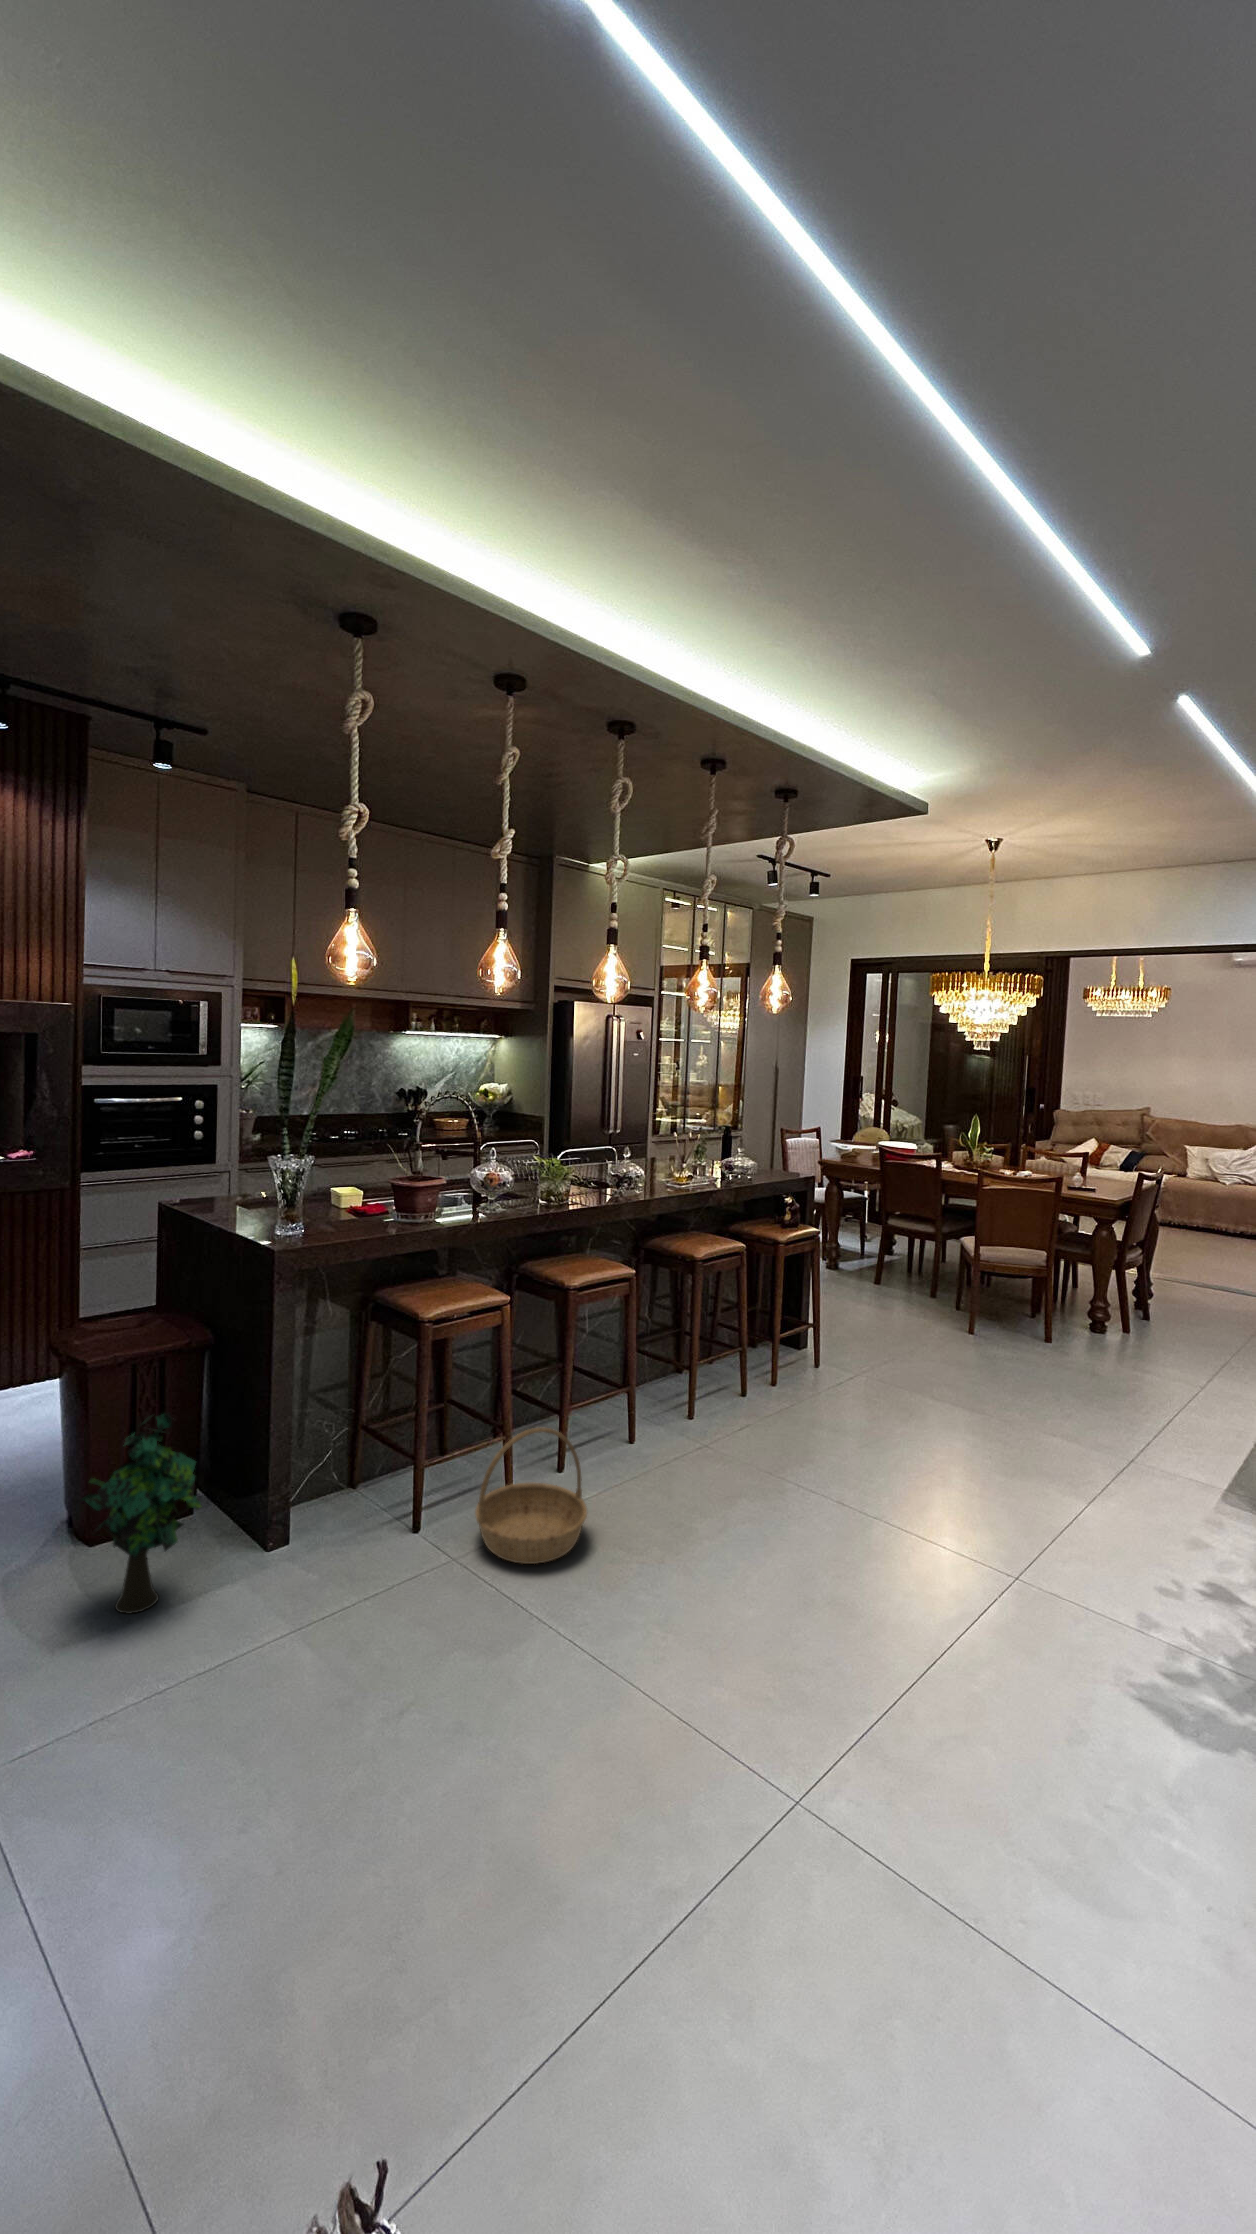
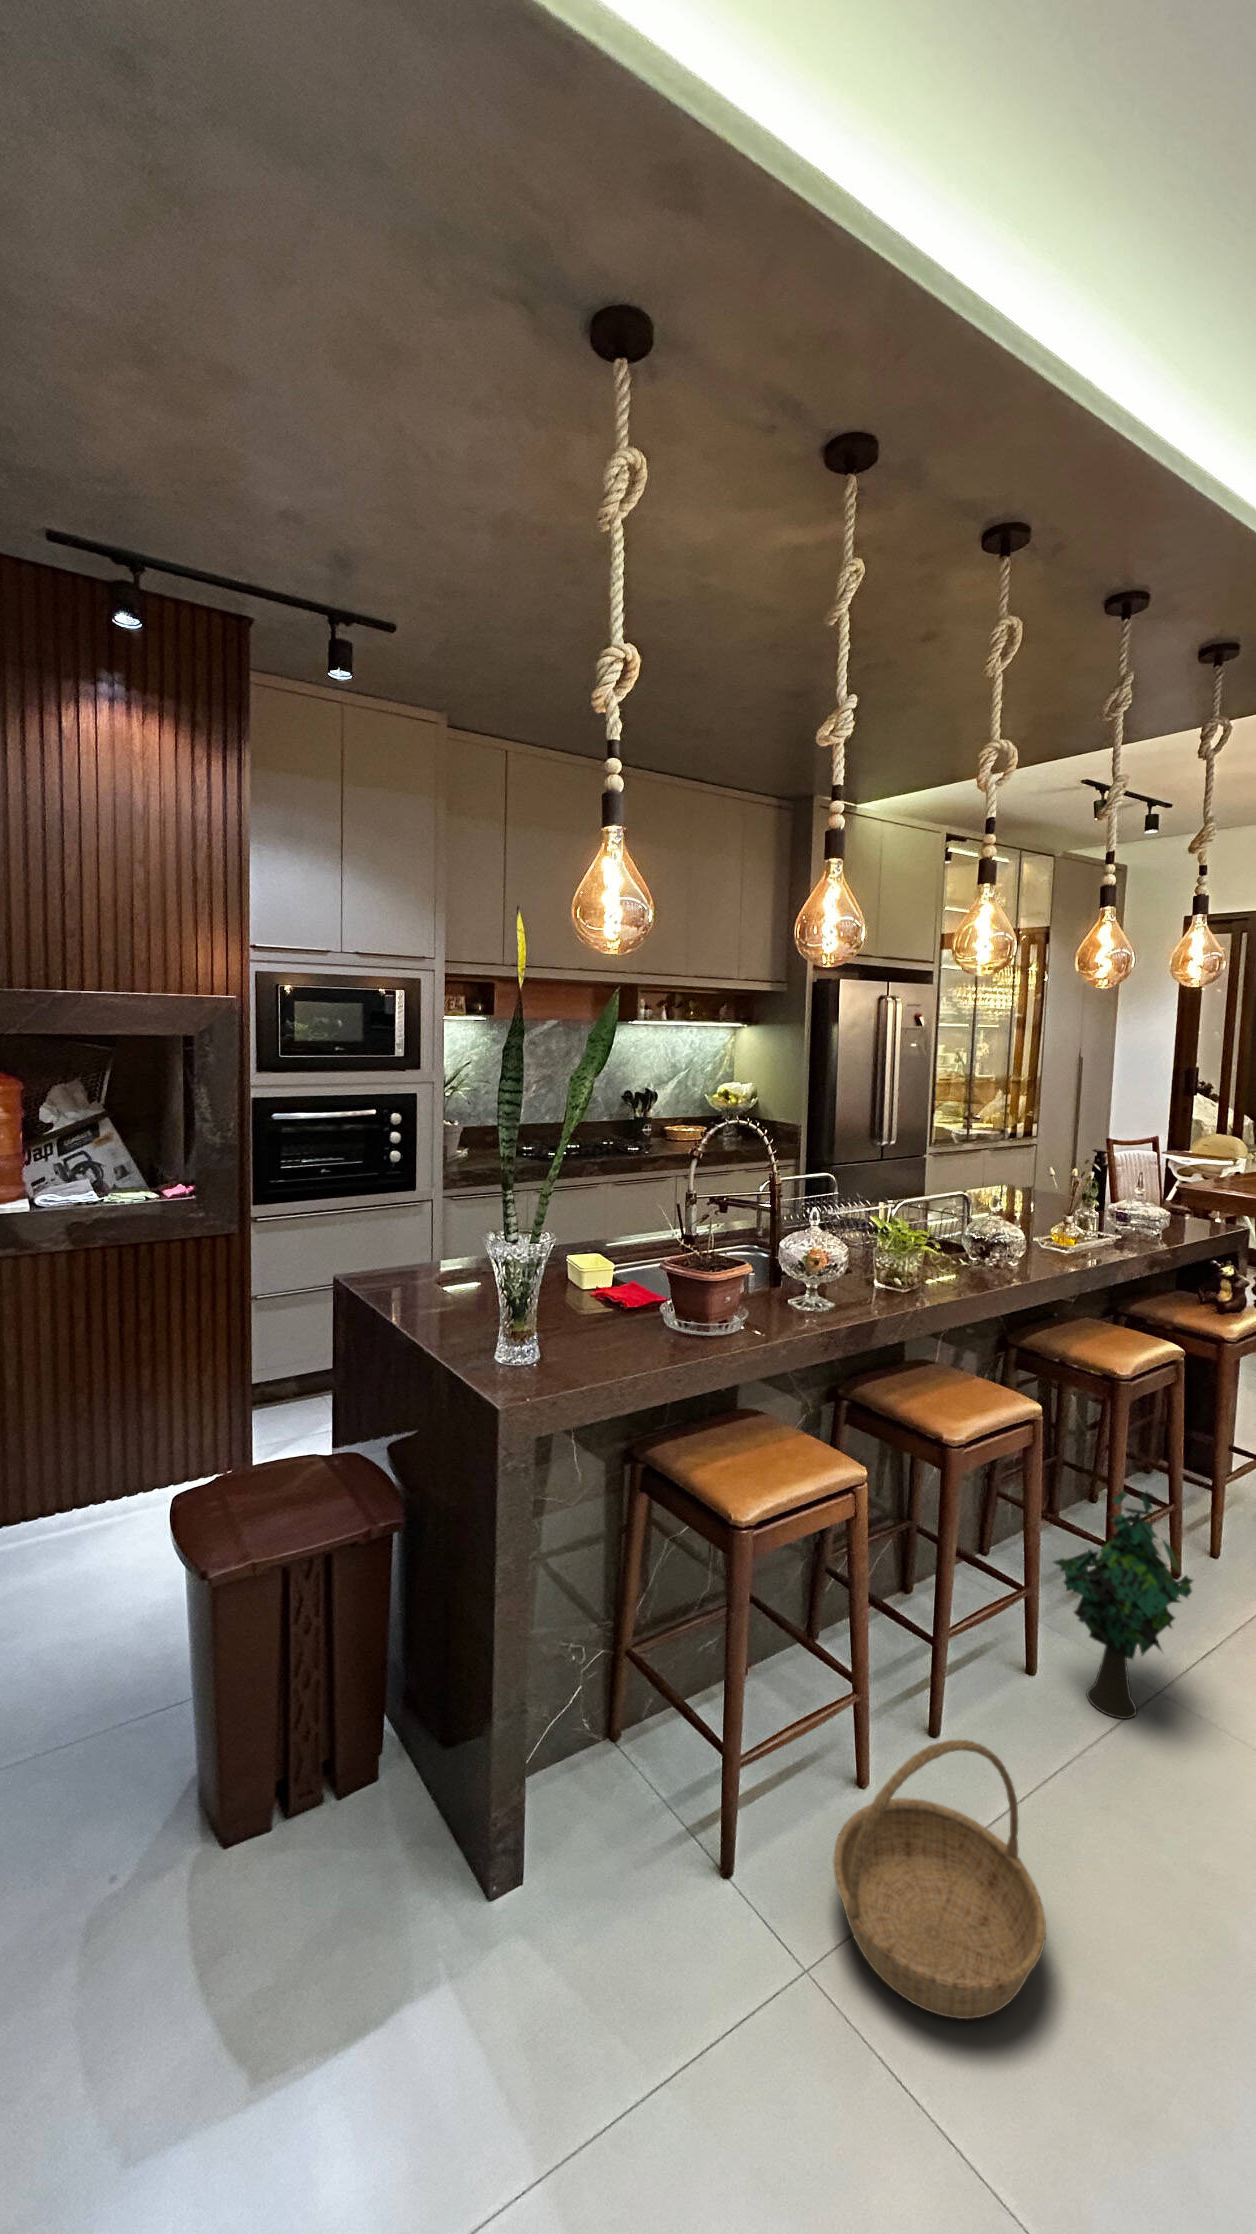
decorative plant: present [79,1413,201,1614] -> present [1054,1491,1193,1719]

